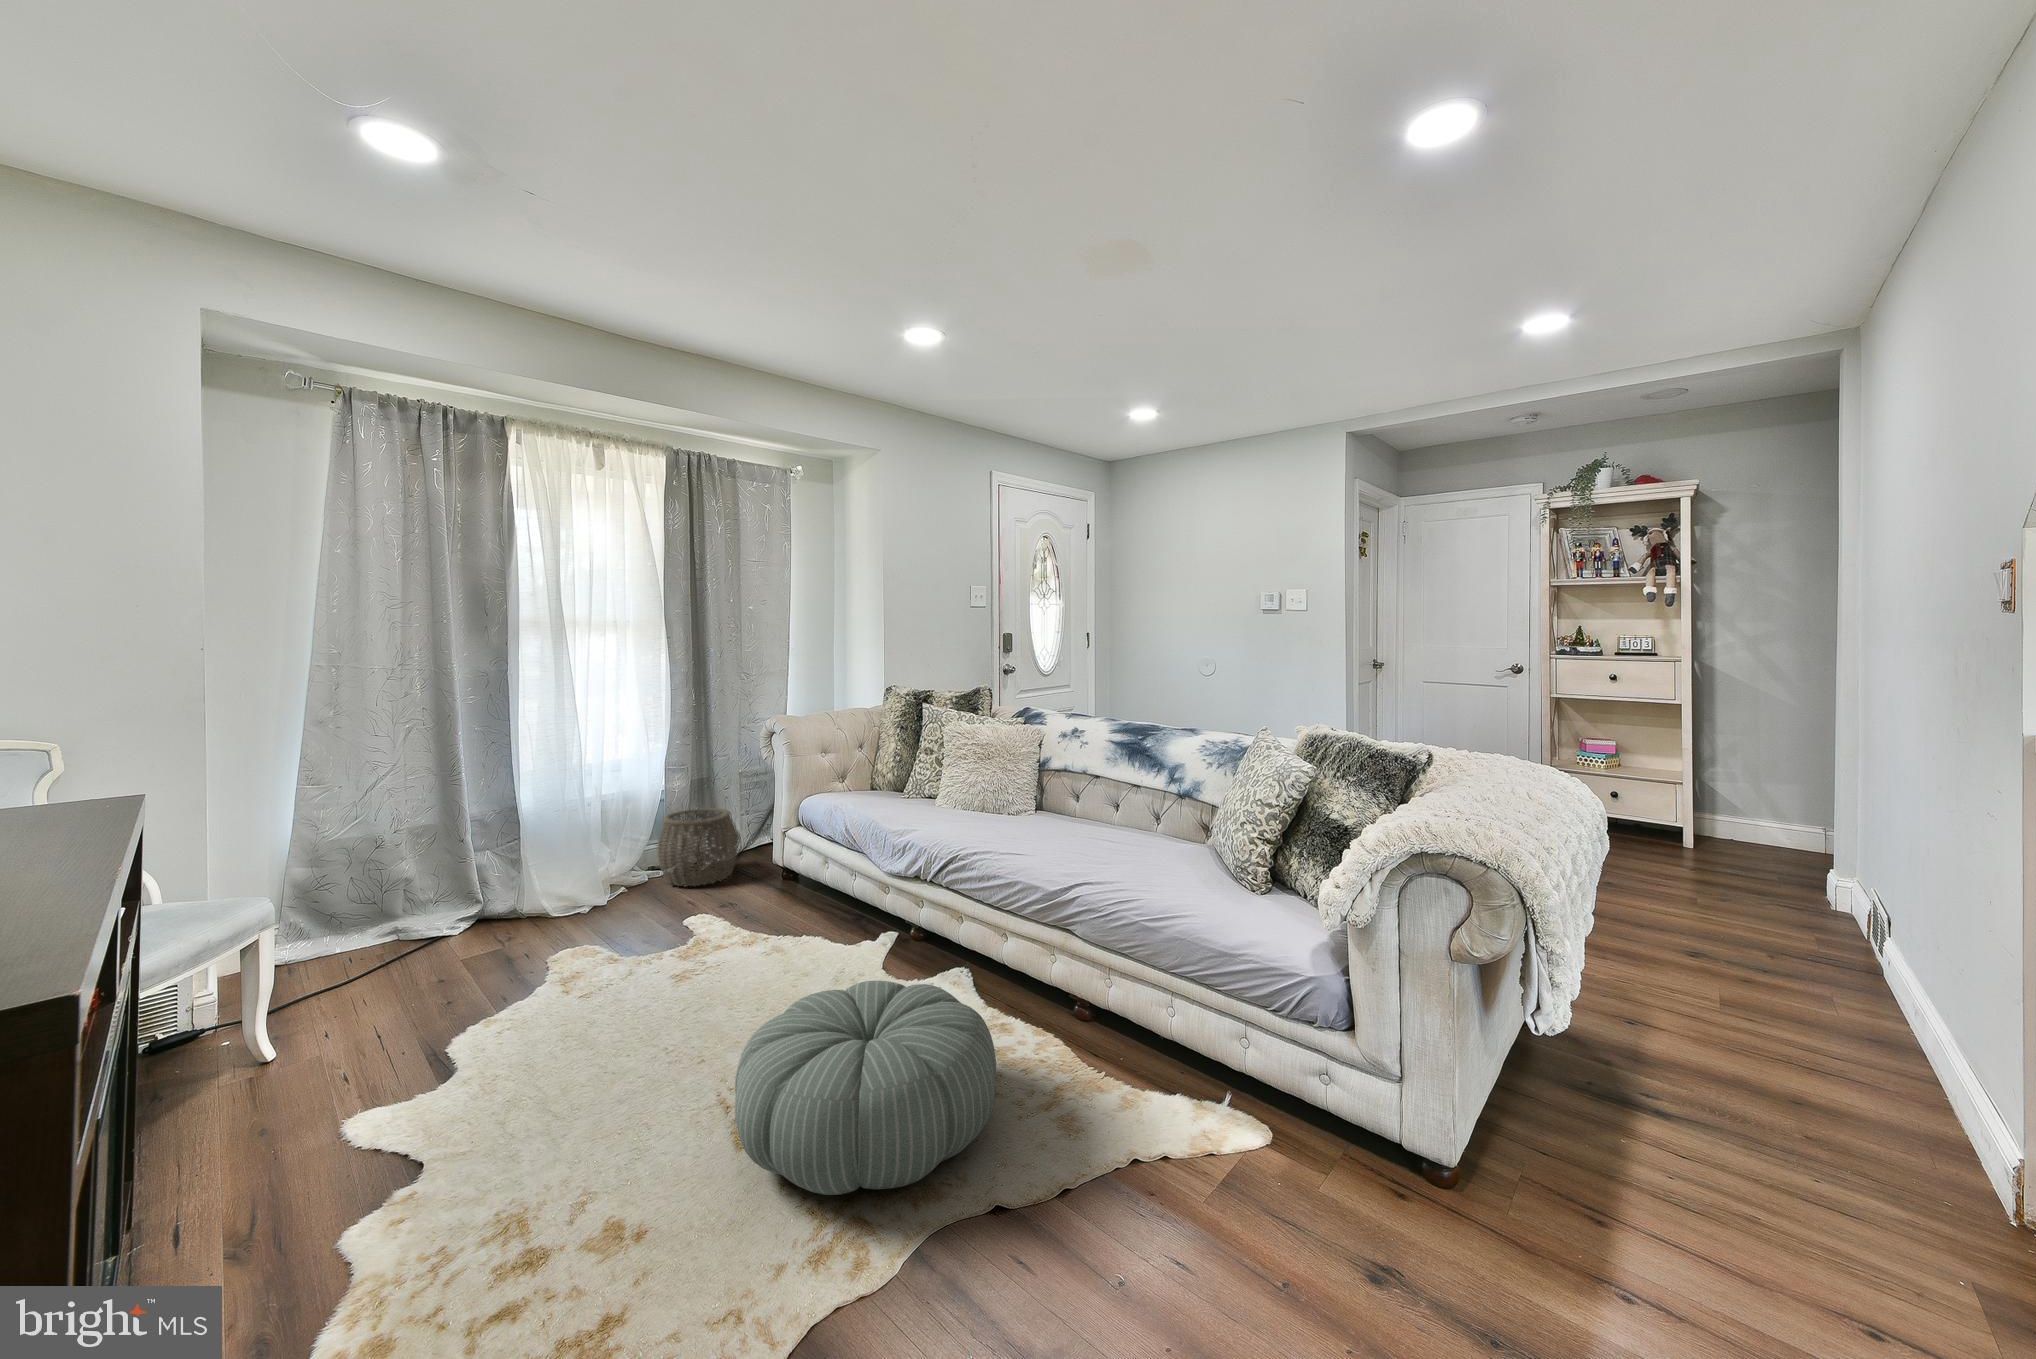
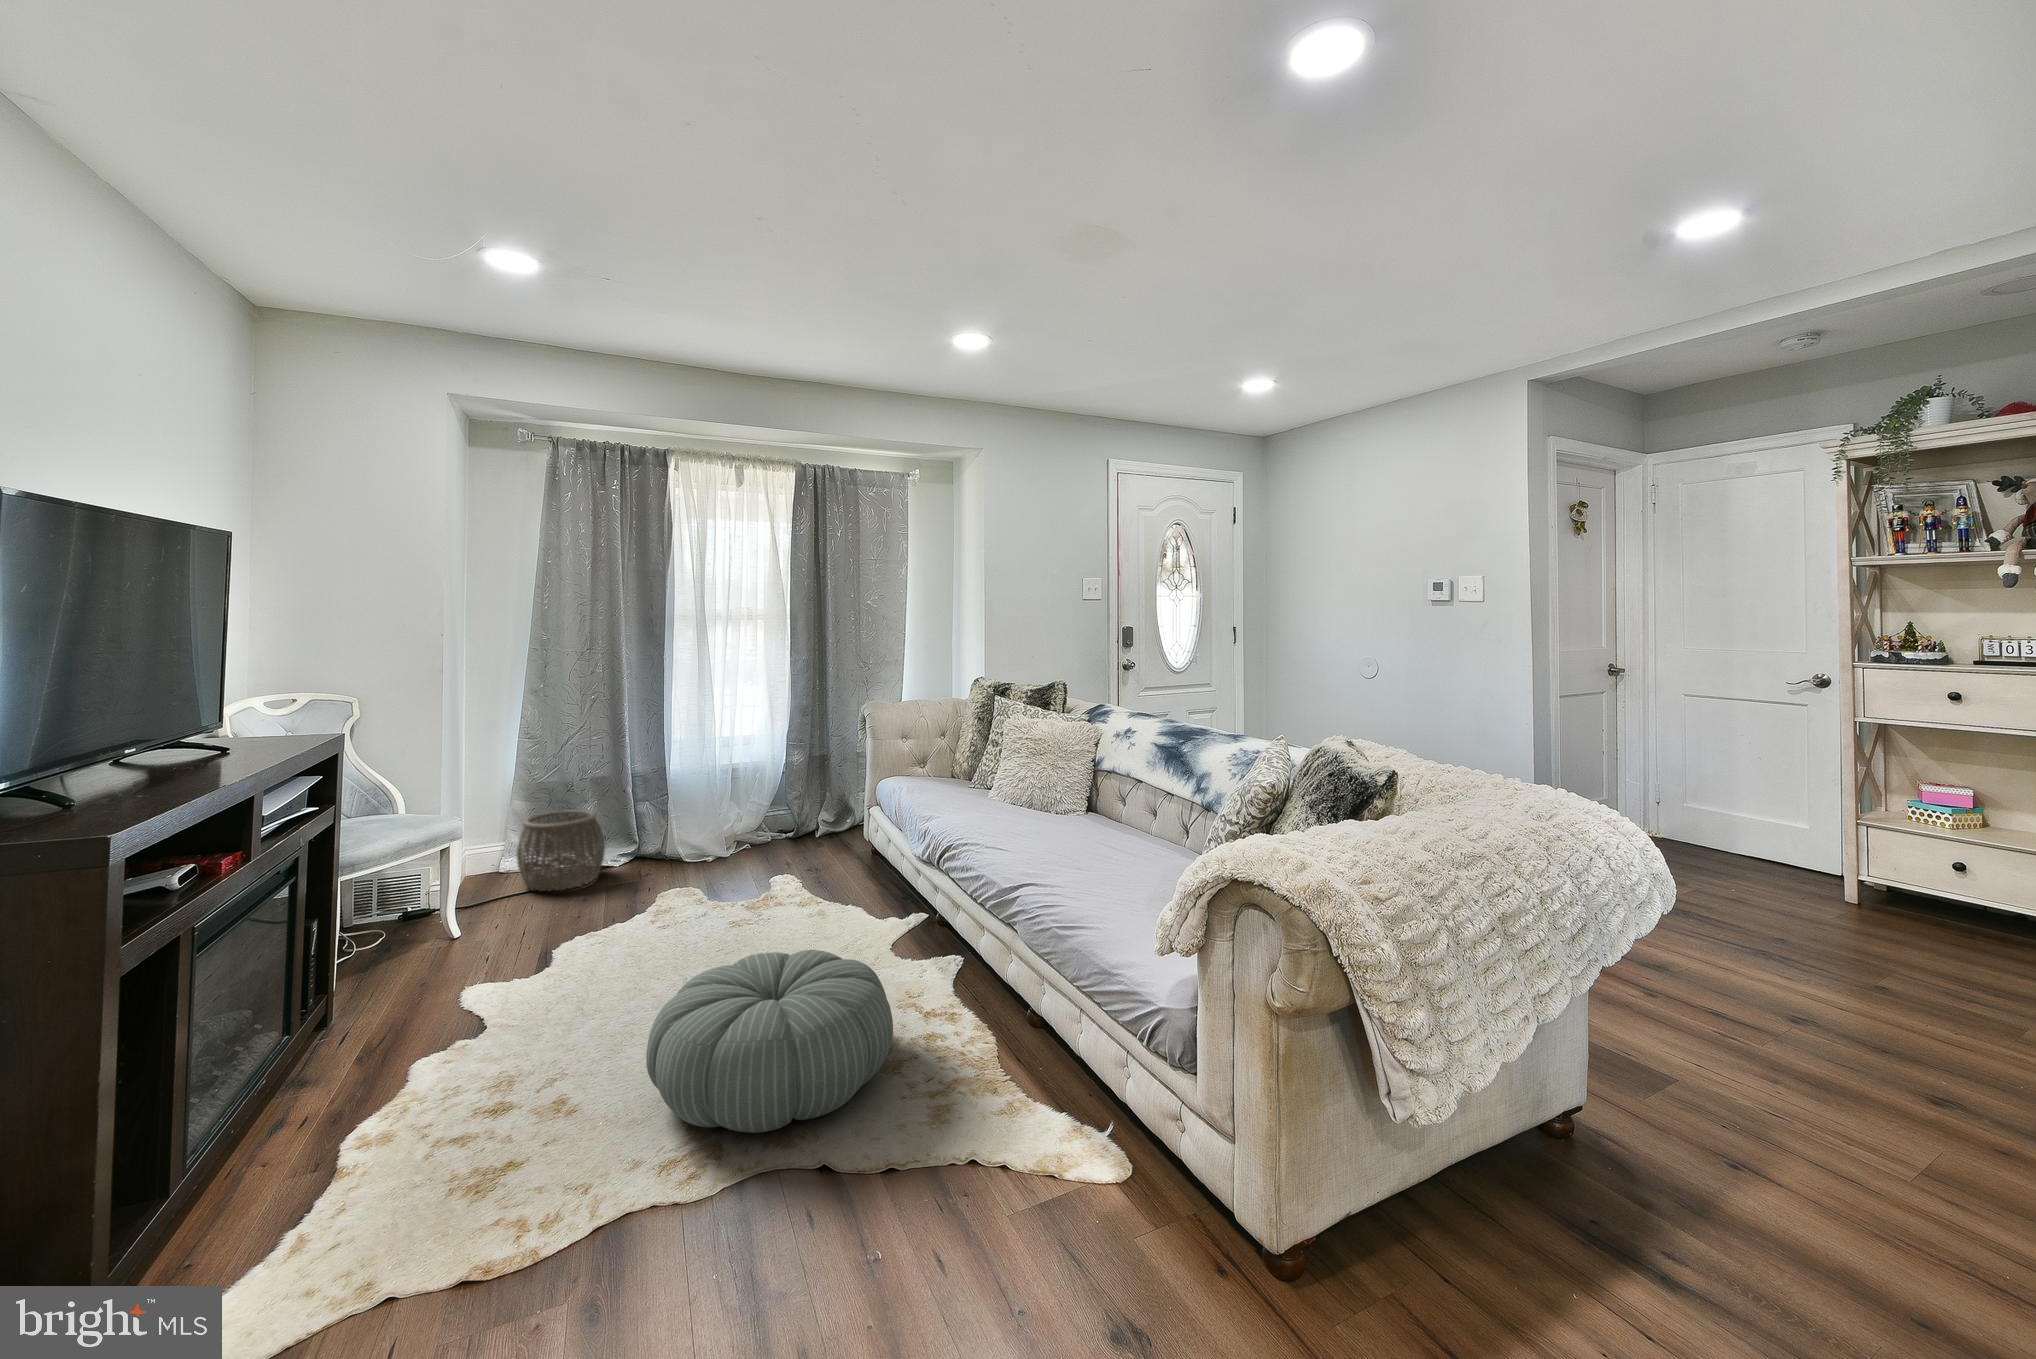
woven basket: present [657,808,739,887] -> present [516,810,605,891]

